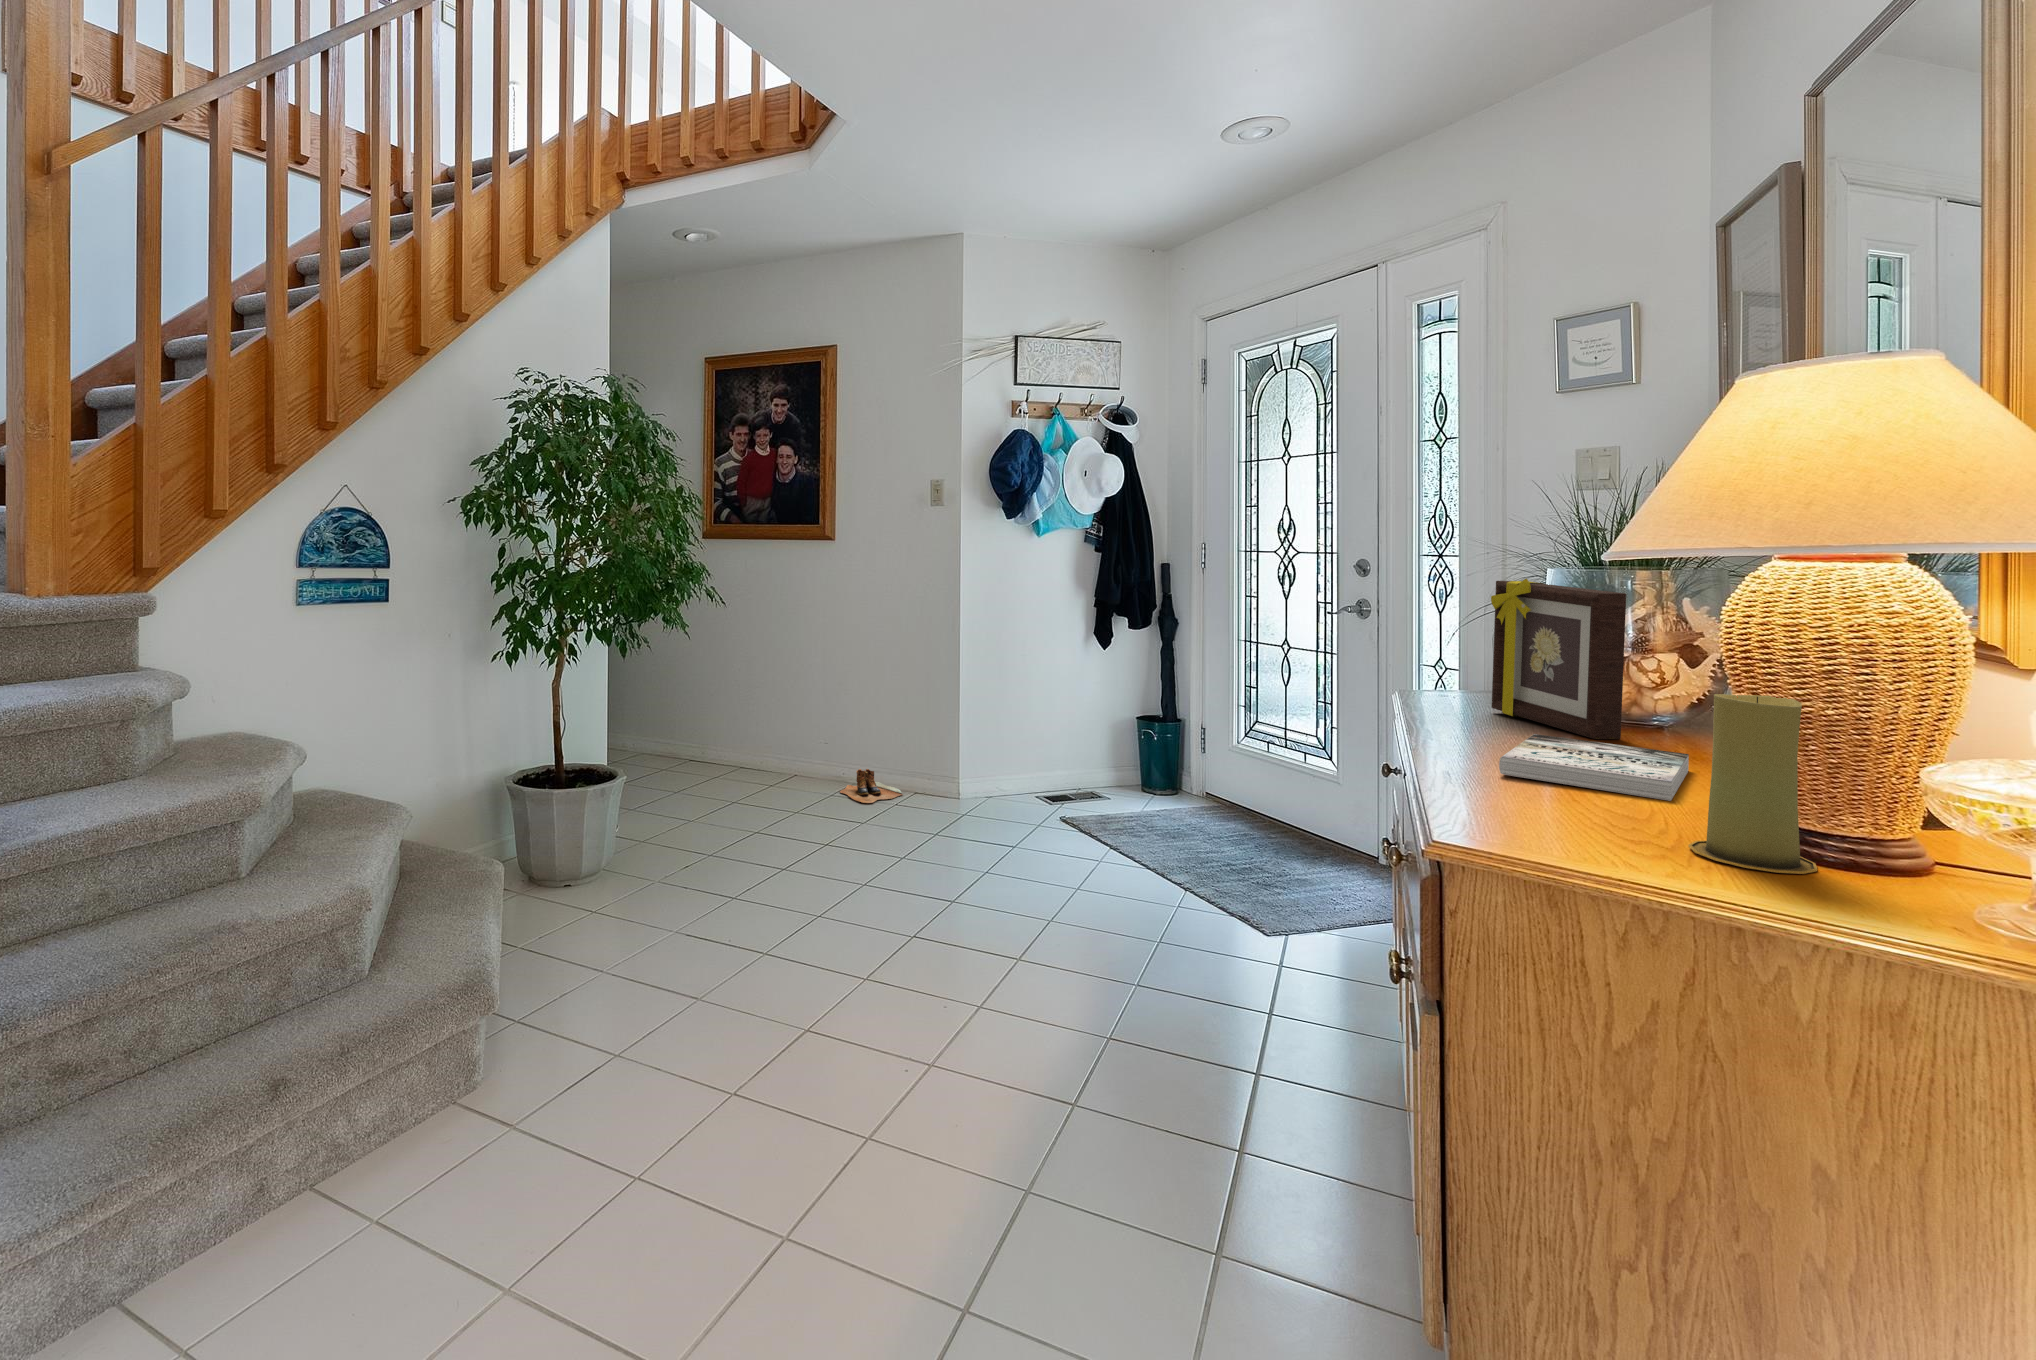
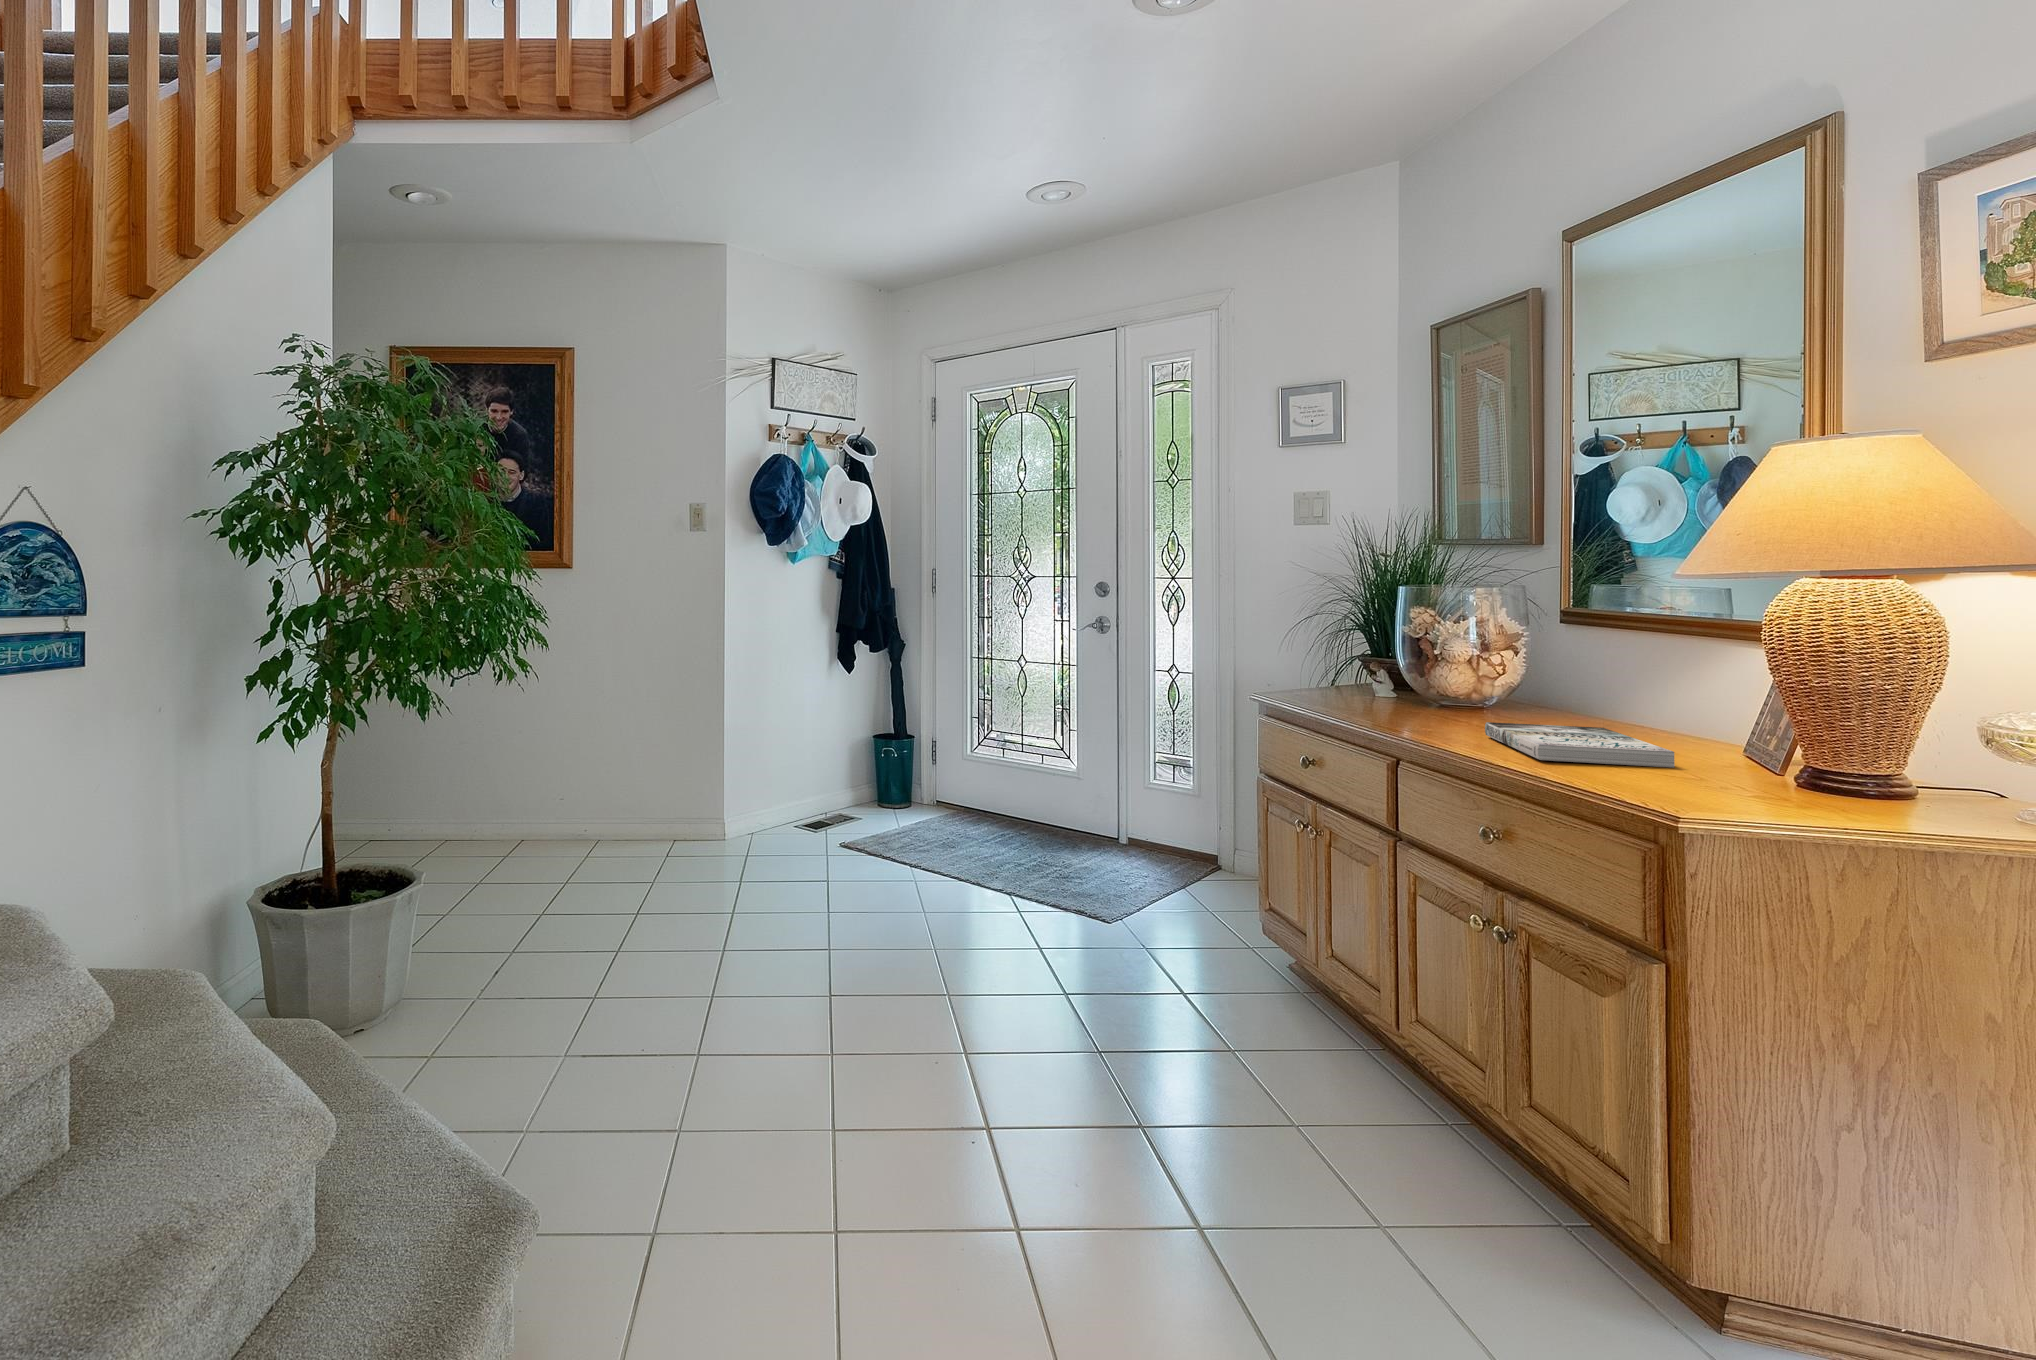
picture frame: present [1491,578,1626,739] -> none [1364,592,1497,722]
candle: present [1688,694,1817,874] -> none [1799,677,1909,817]
boots: present [840,769,903,803] -> none [602,825,674,865]

